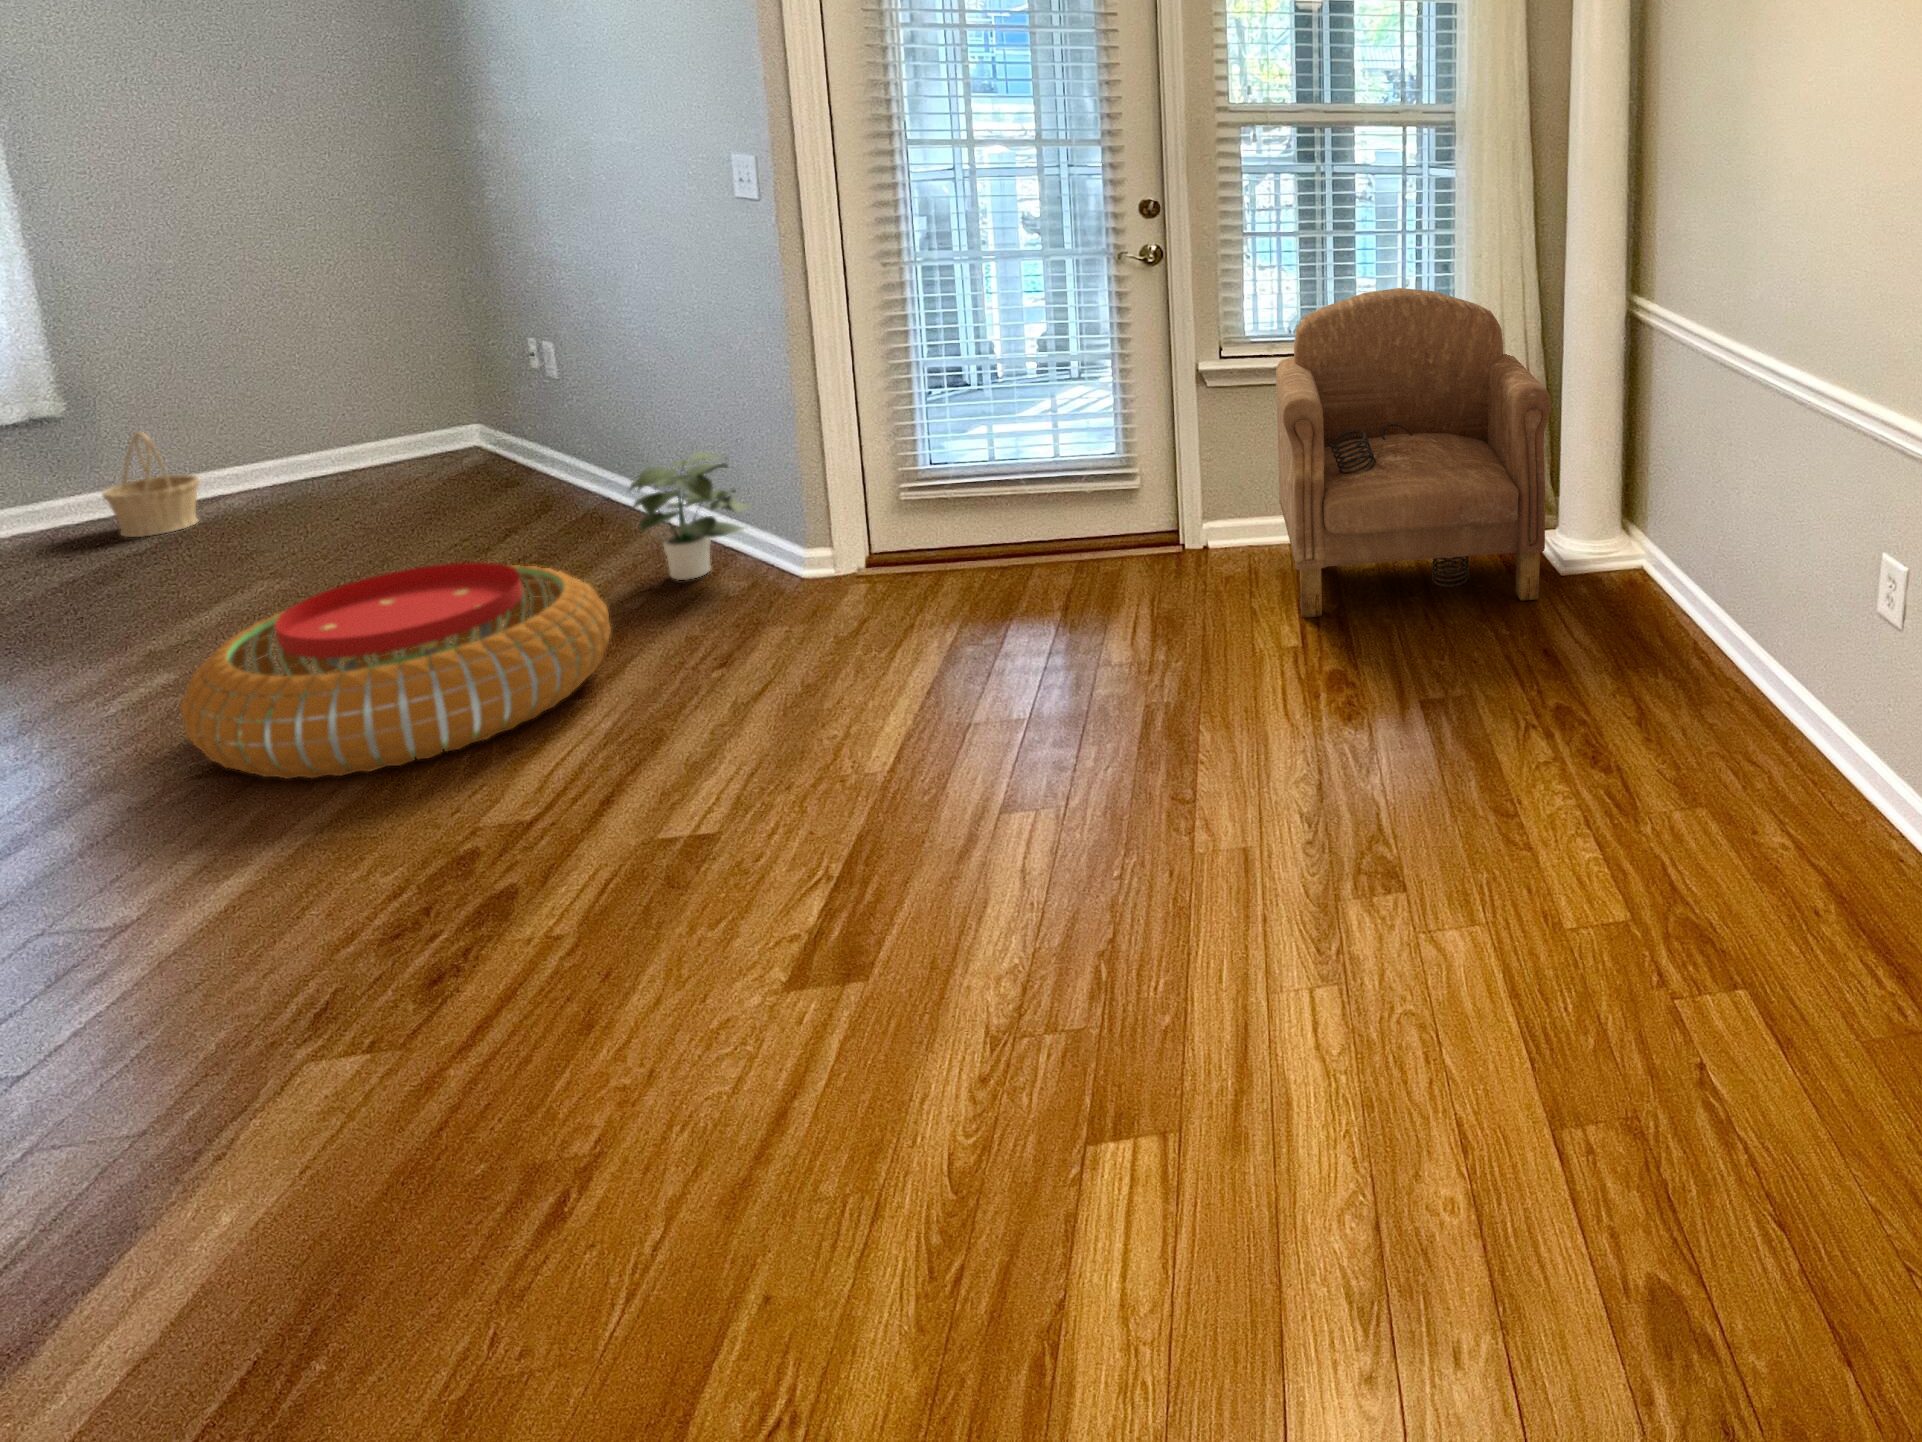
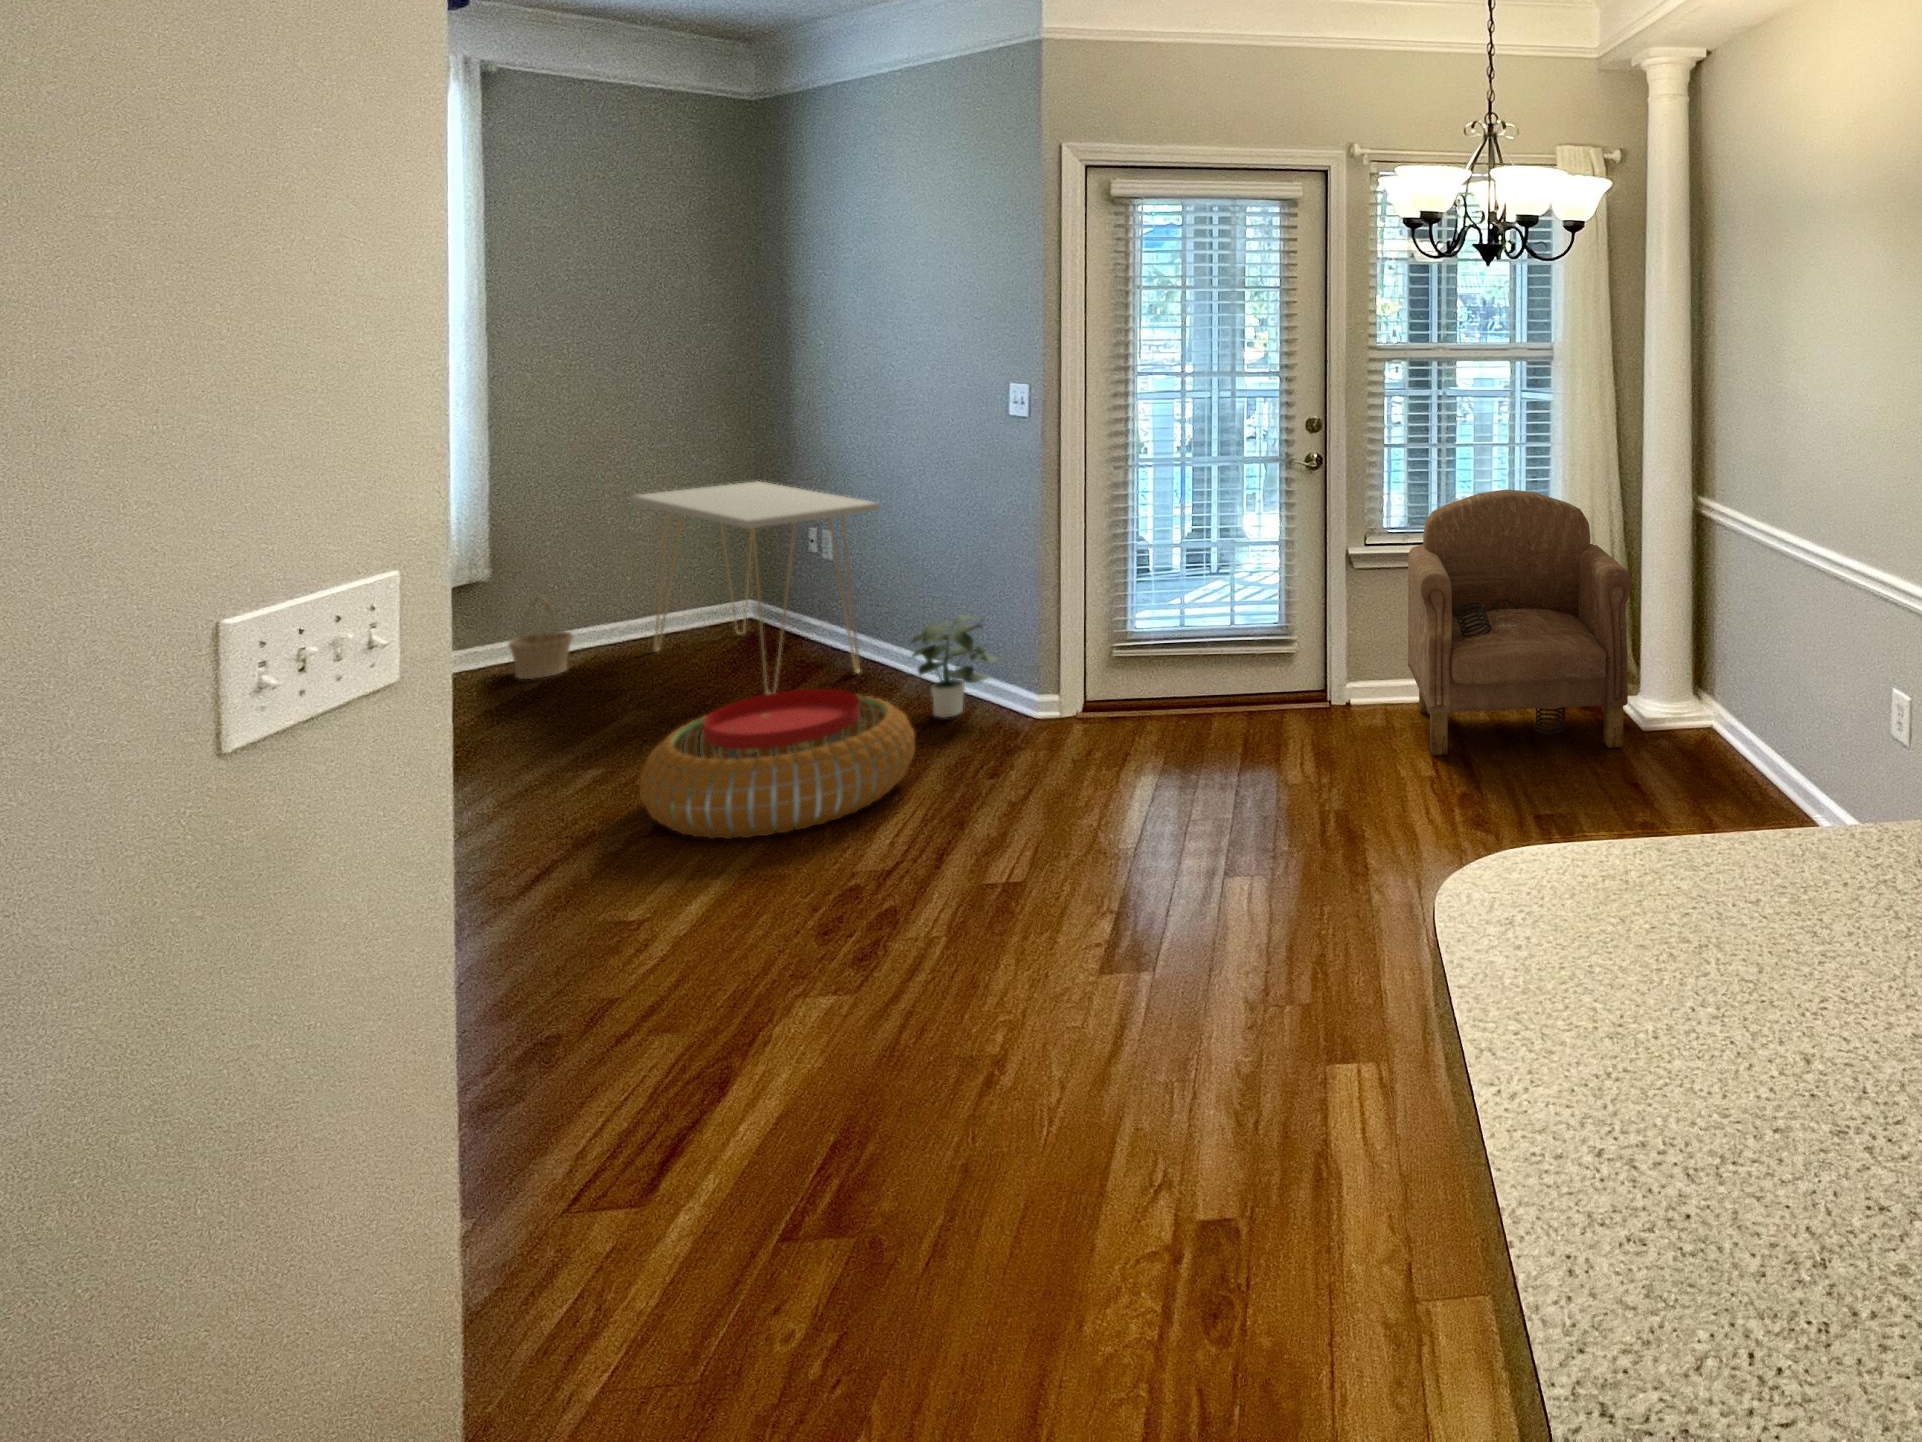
console table: none [259,280,595,553] -> present [631,481,880,694]

